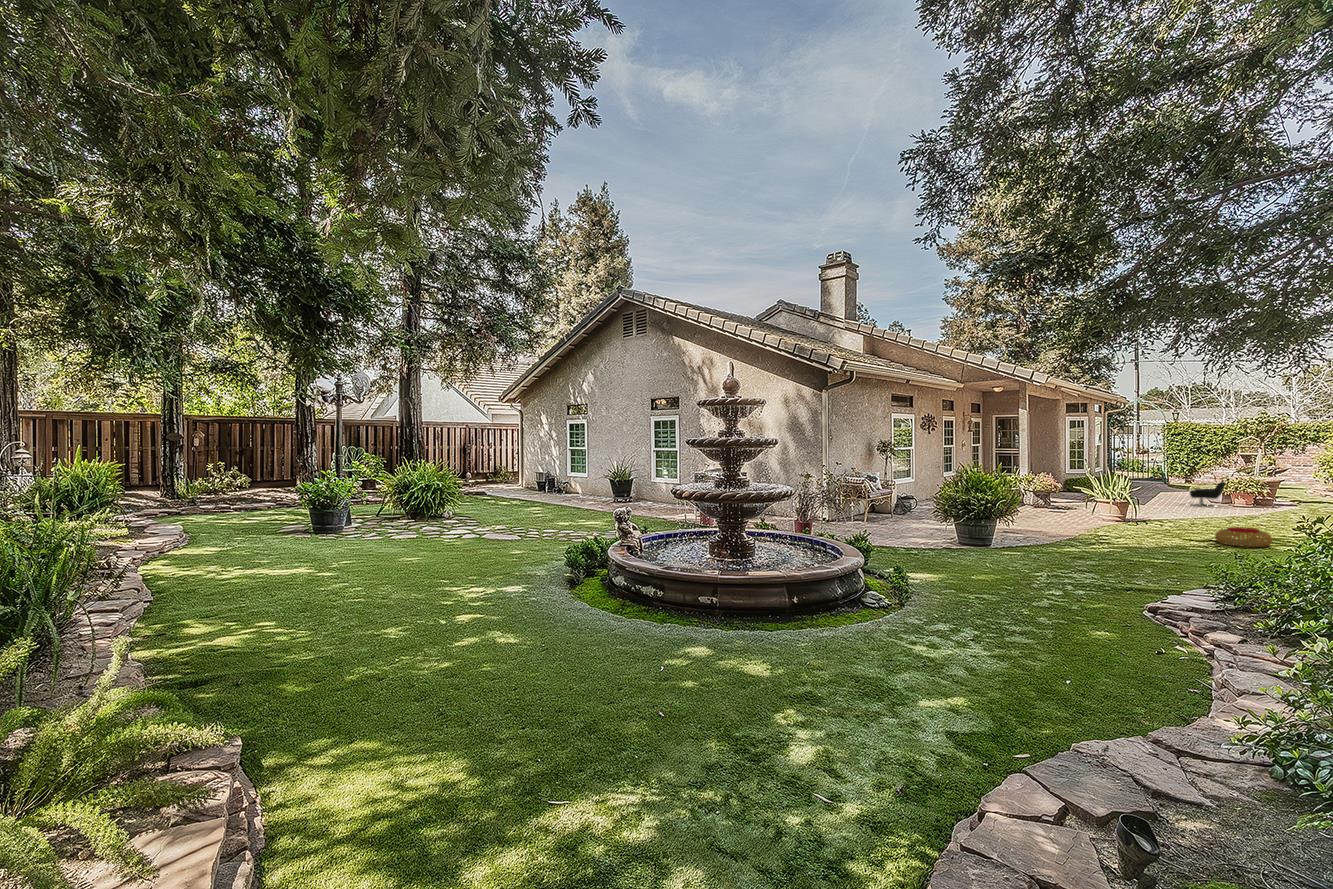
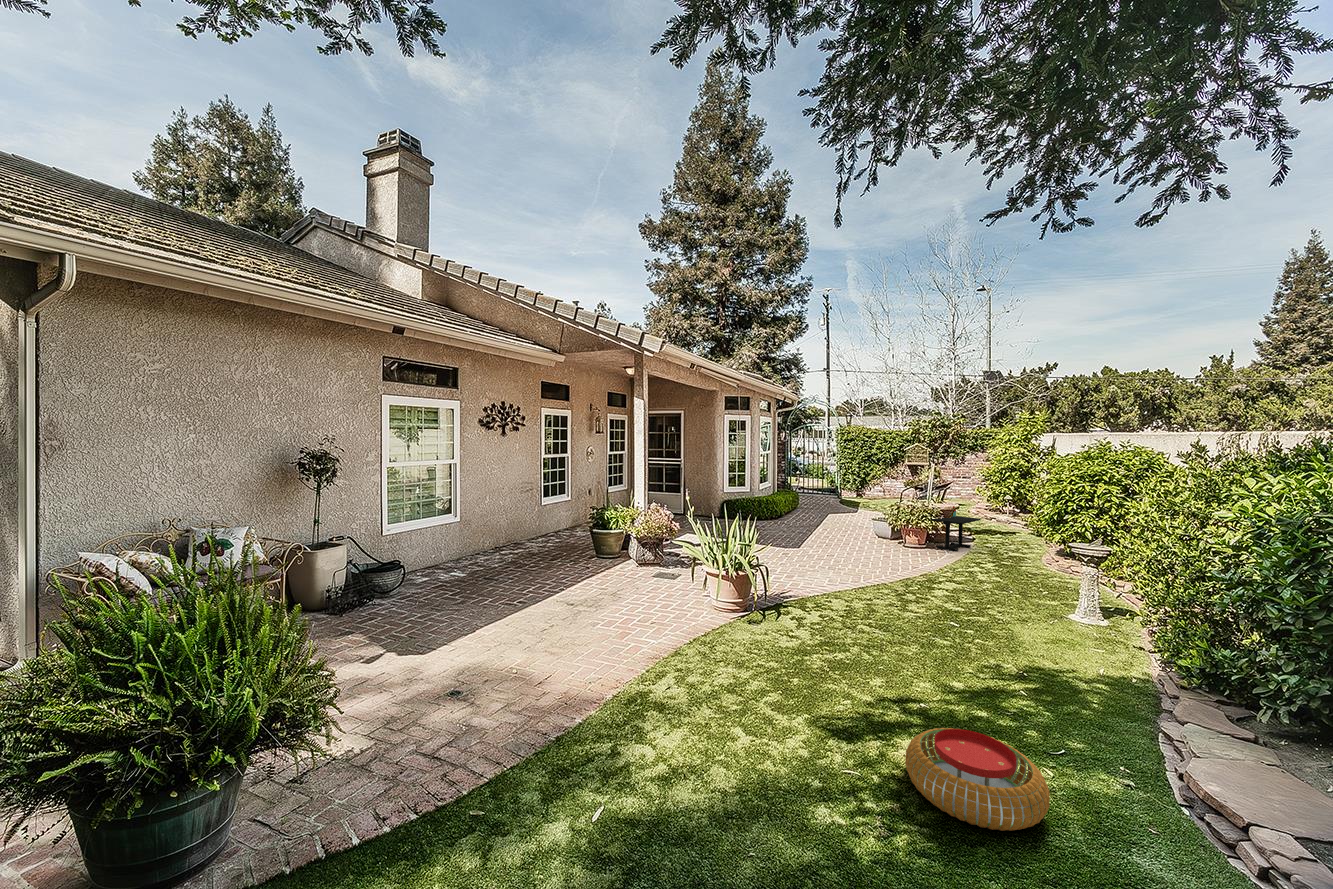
side table: none [1252,477,1300,509] -> present [930,506,981,552]
lounge chair: present [1190,482,1226,506] -> none [854,511,900,546]

